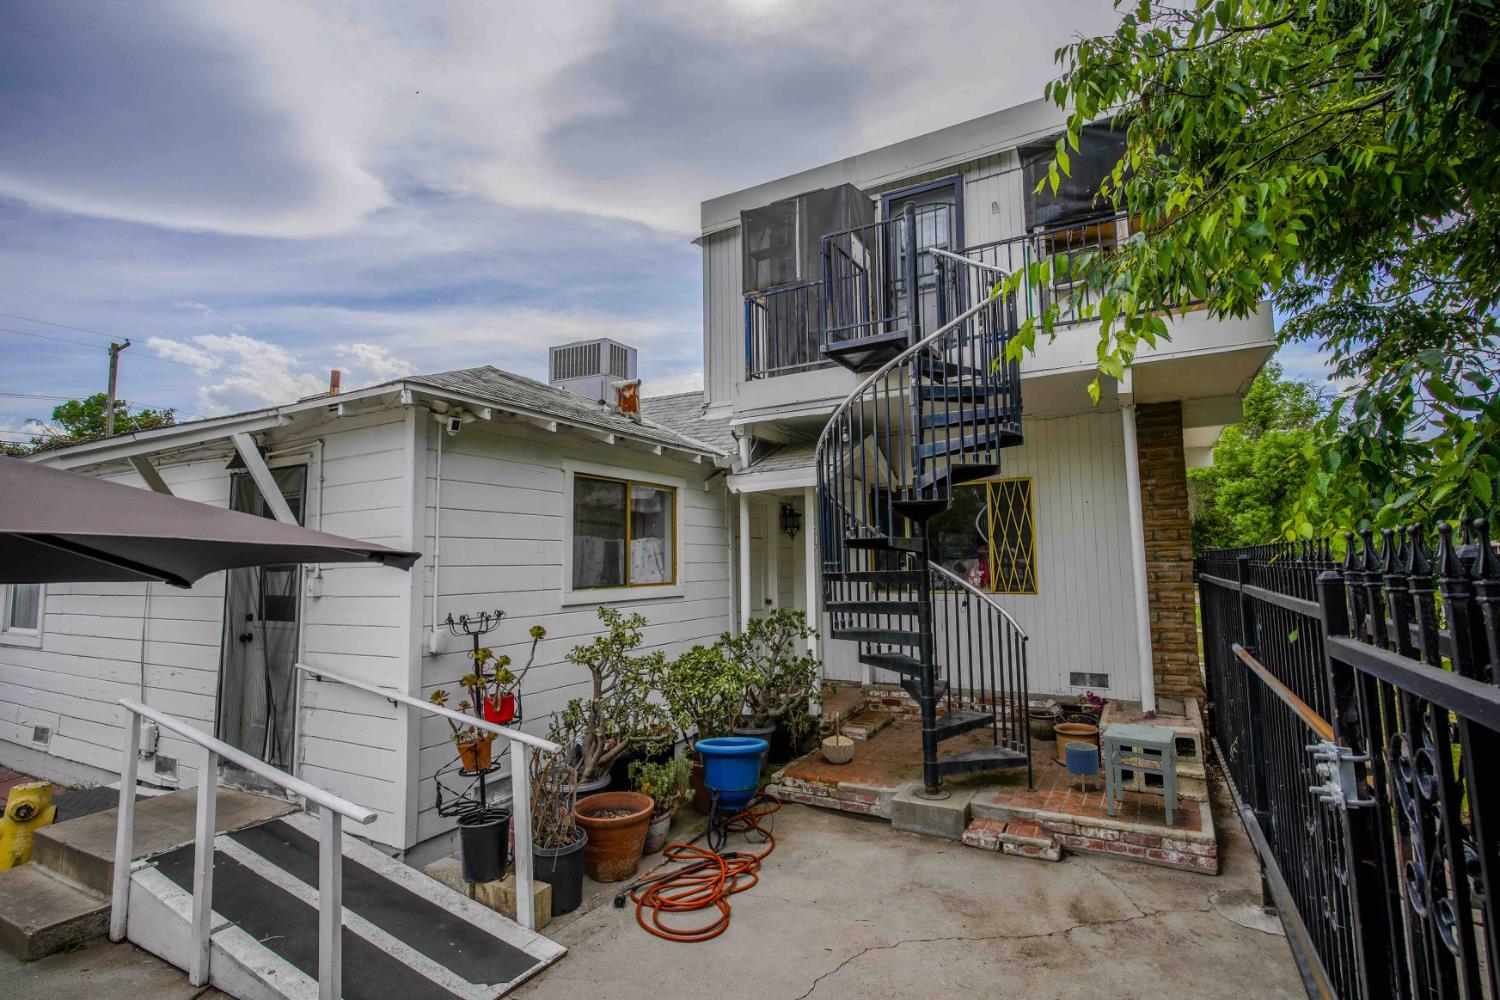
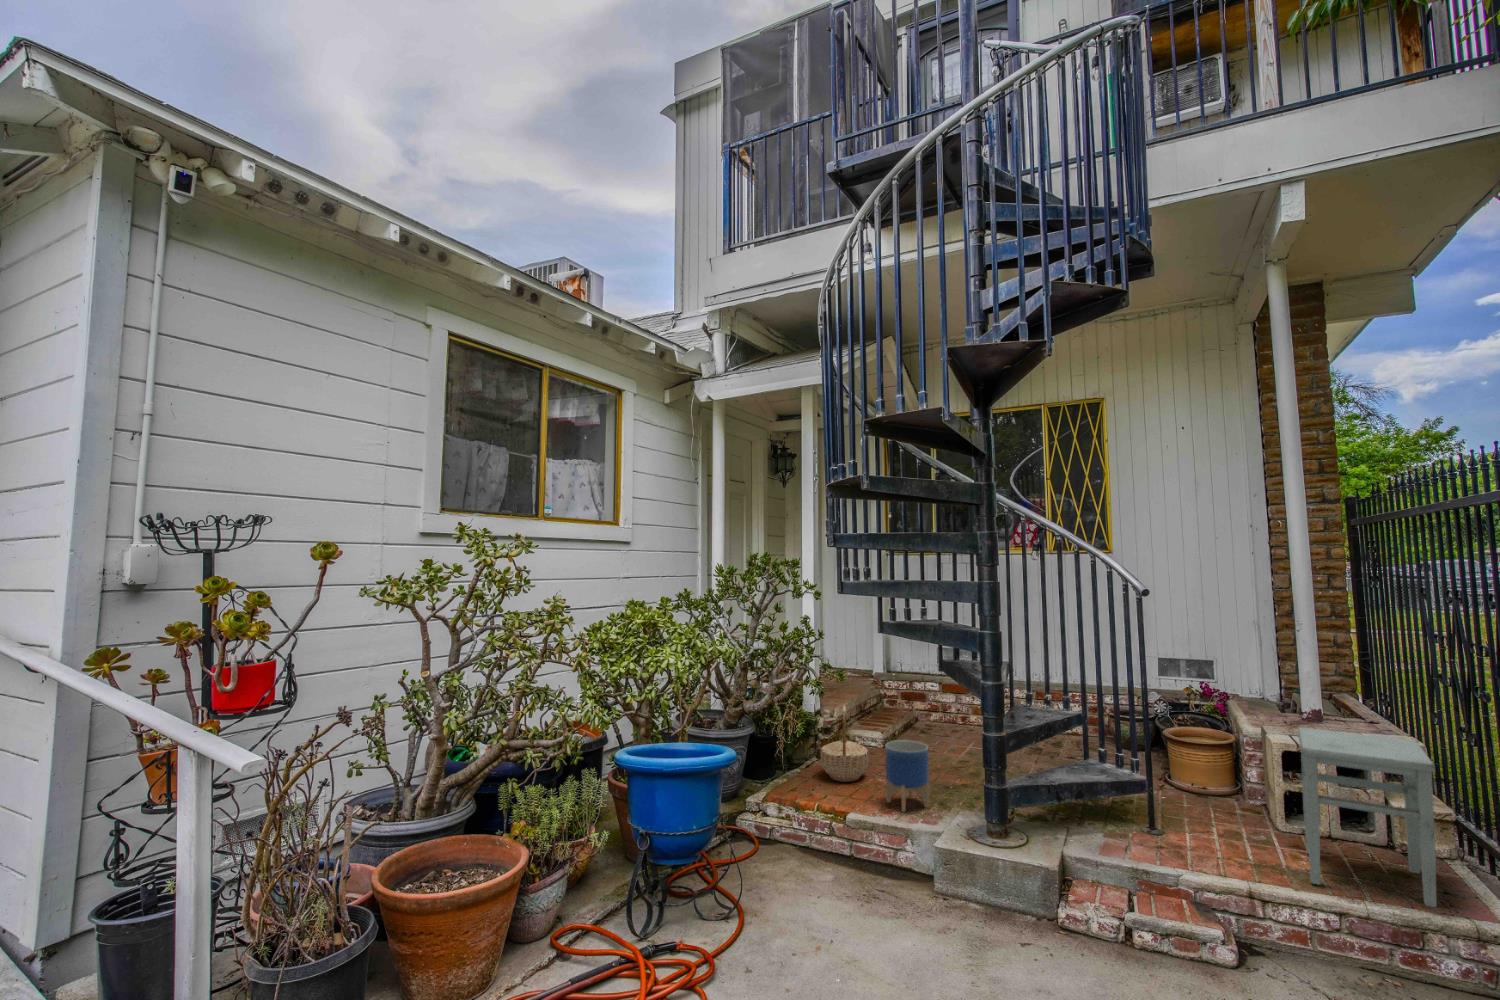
planter: present [1065,742,1100,792] -> present [885,740,929,812]

